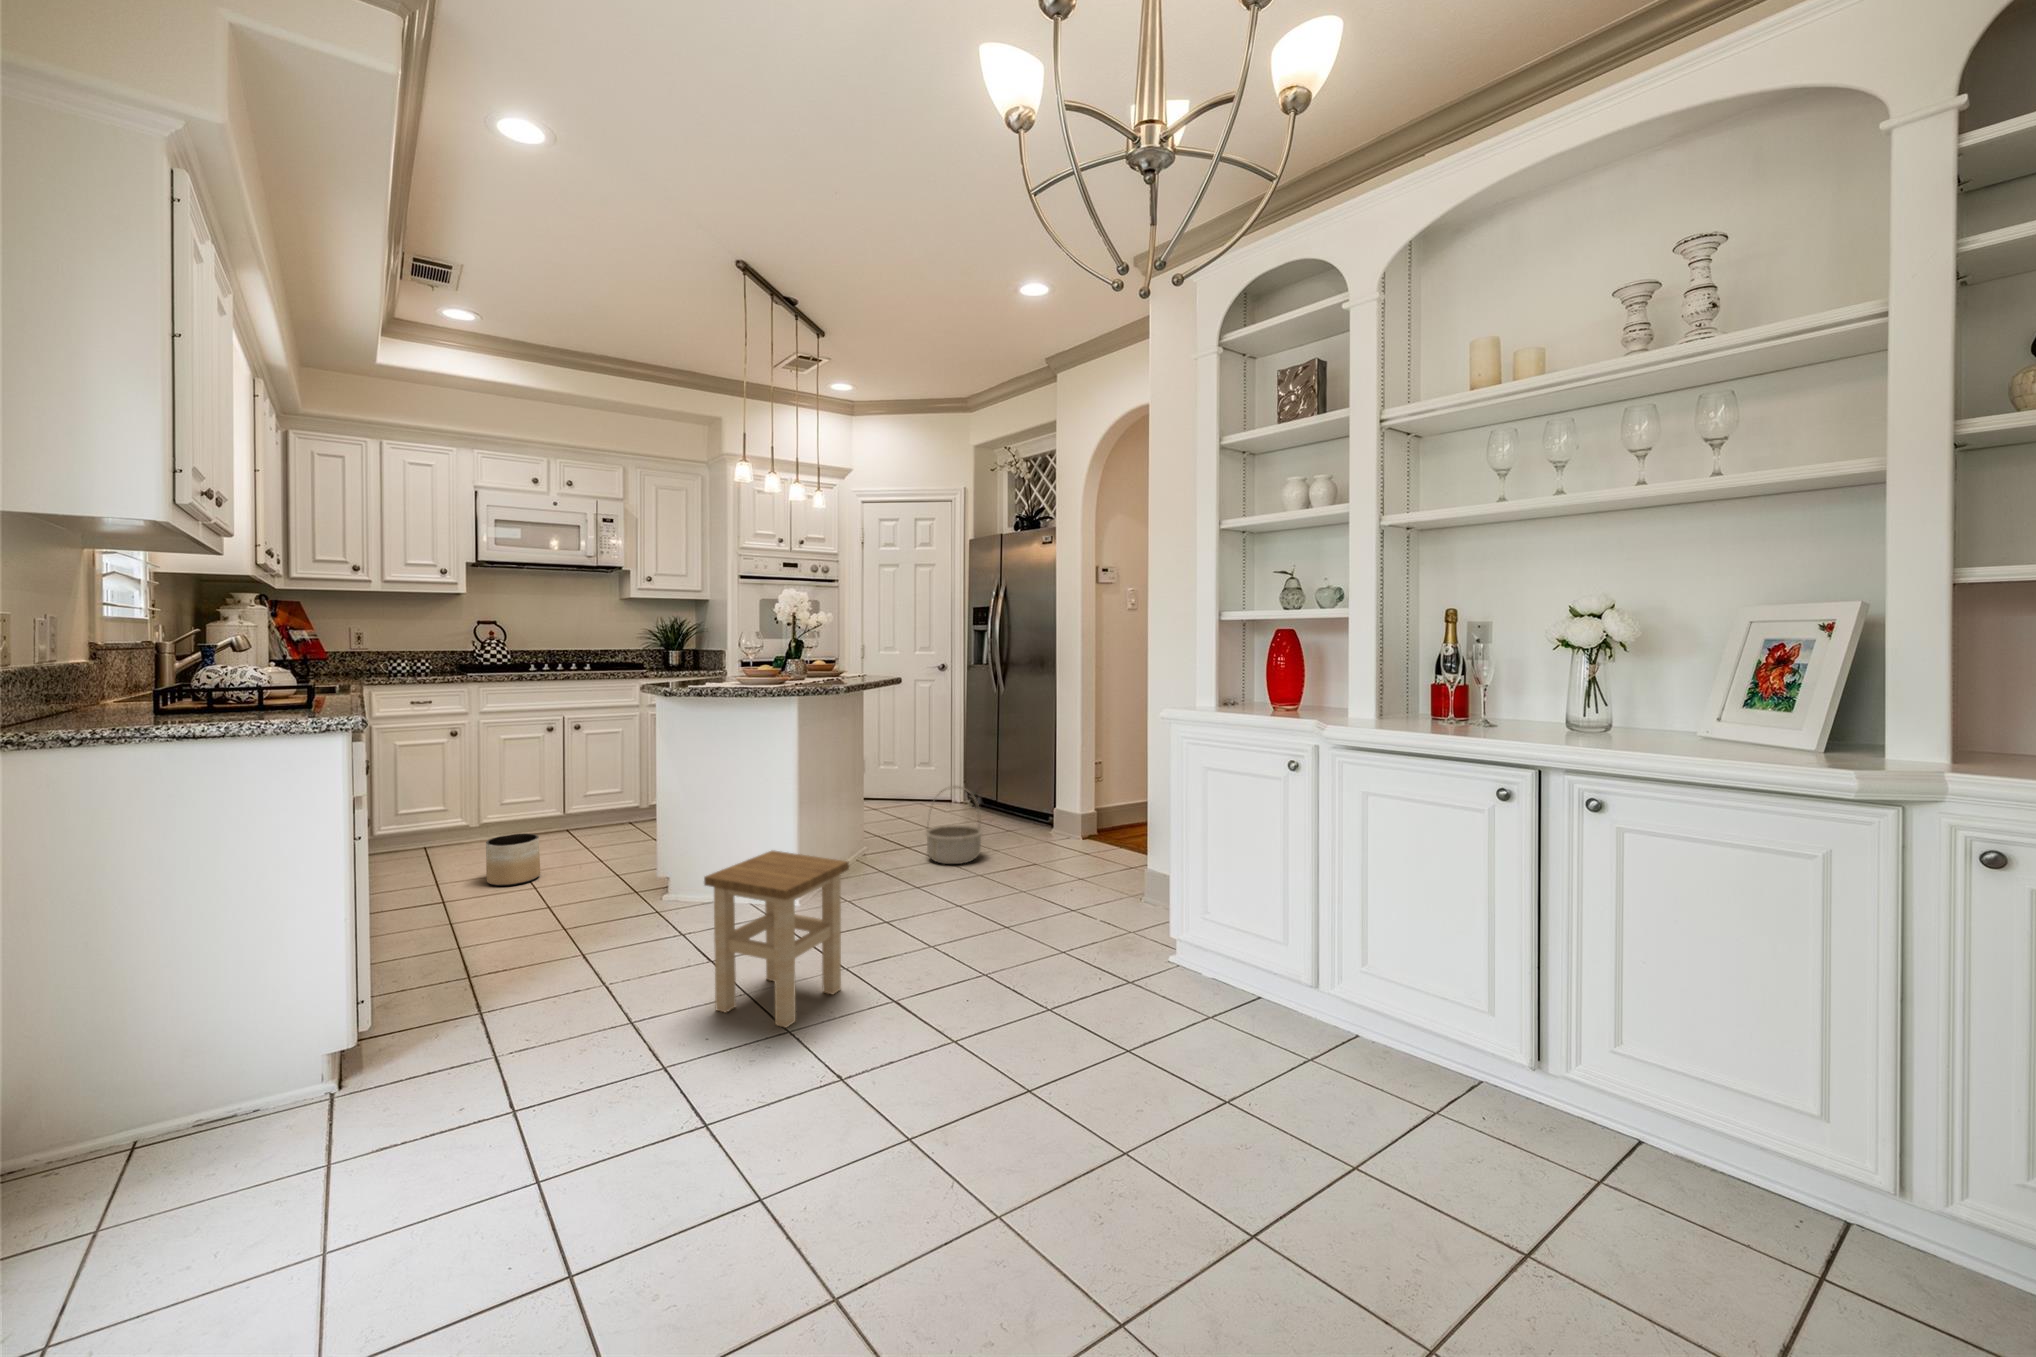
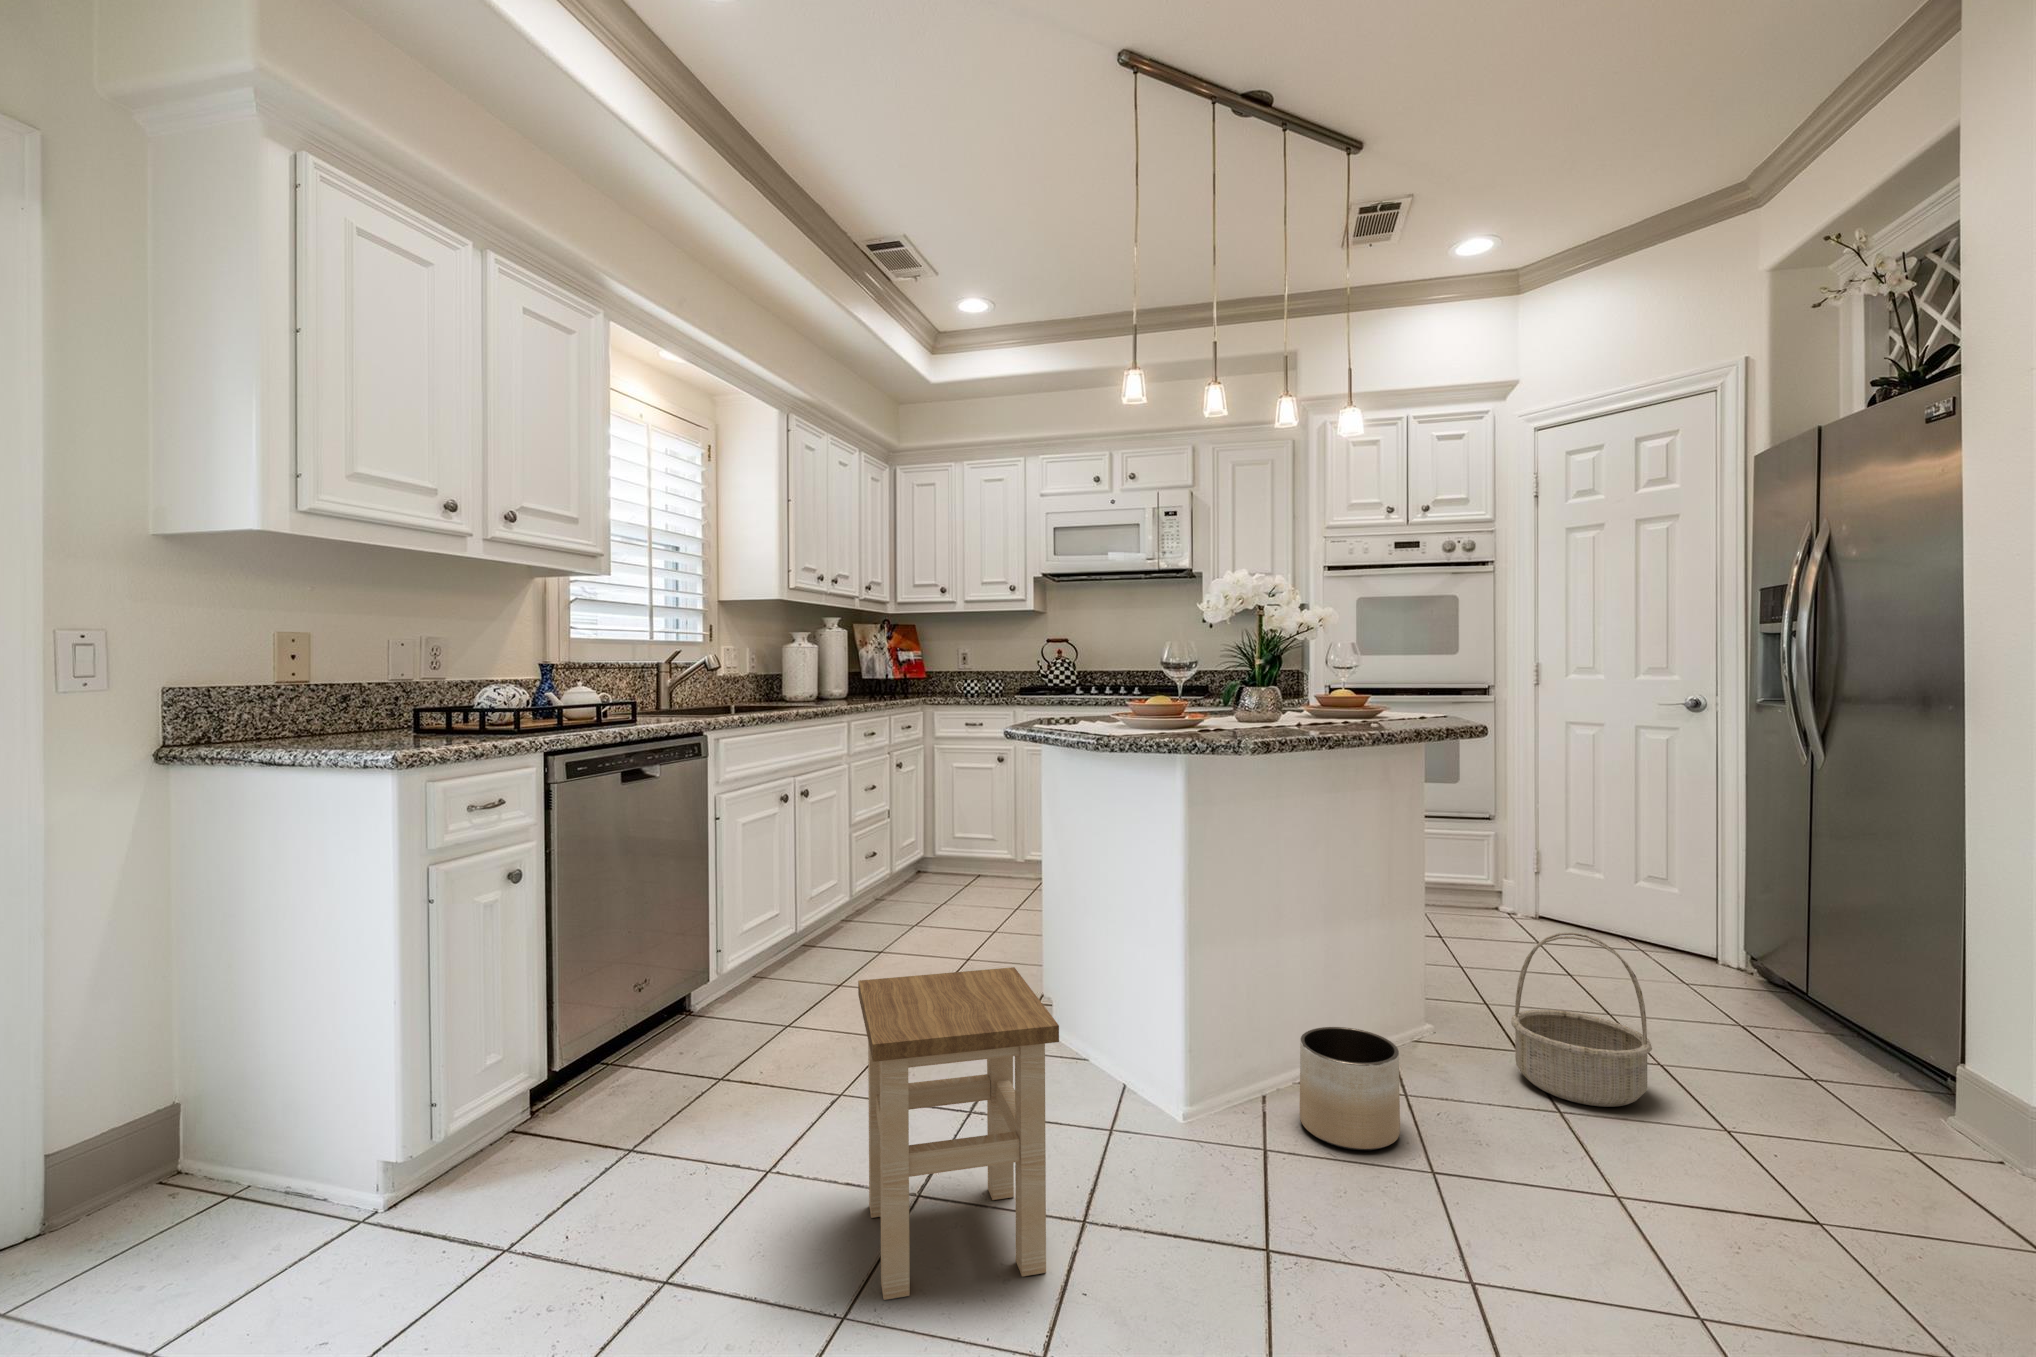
planter: present [486,833,540,886] -> present [1300,1027,1400,1150]

